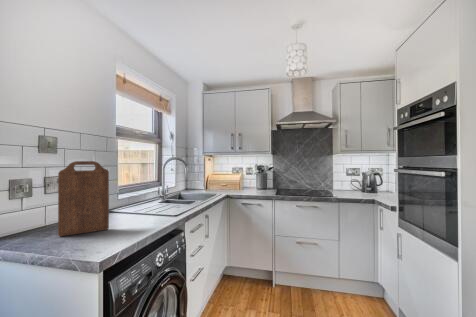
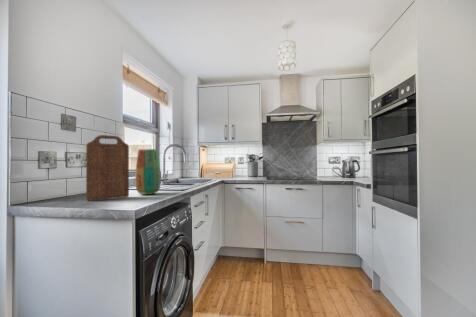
vase: none [118,173,148,225] -> present [135,149,161,195]

